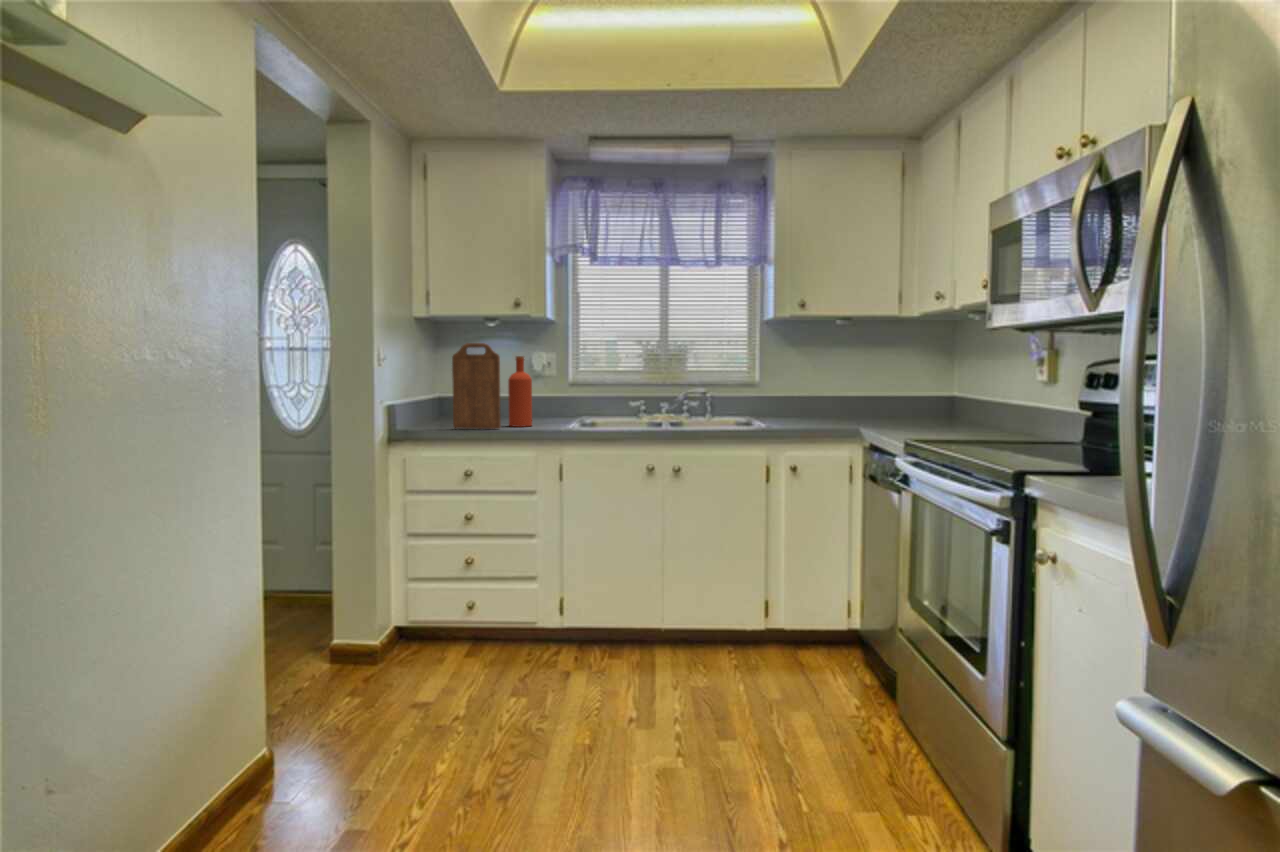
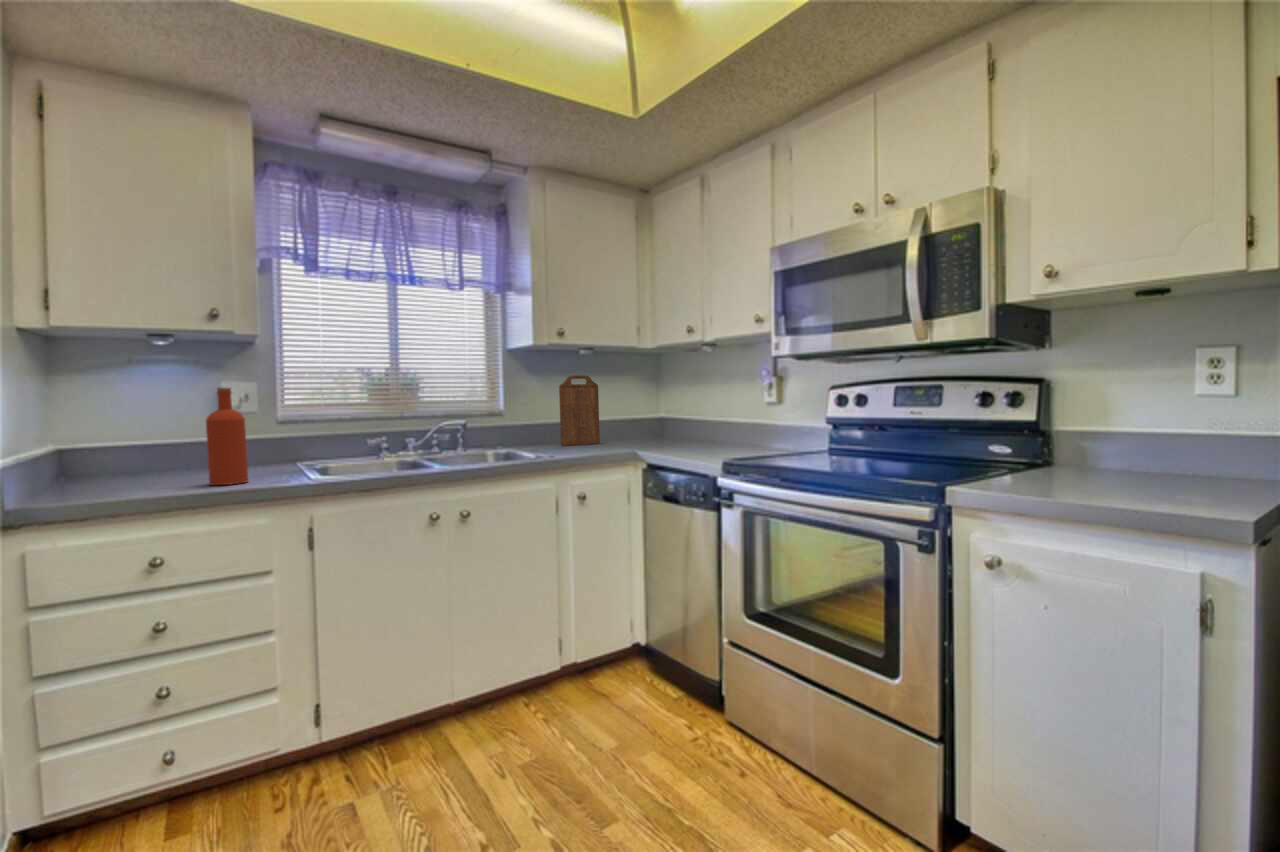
cutting board: present [452,343,501,429] -> present [559,375,600,446]

